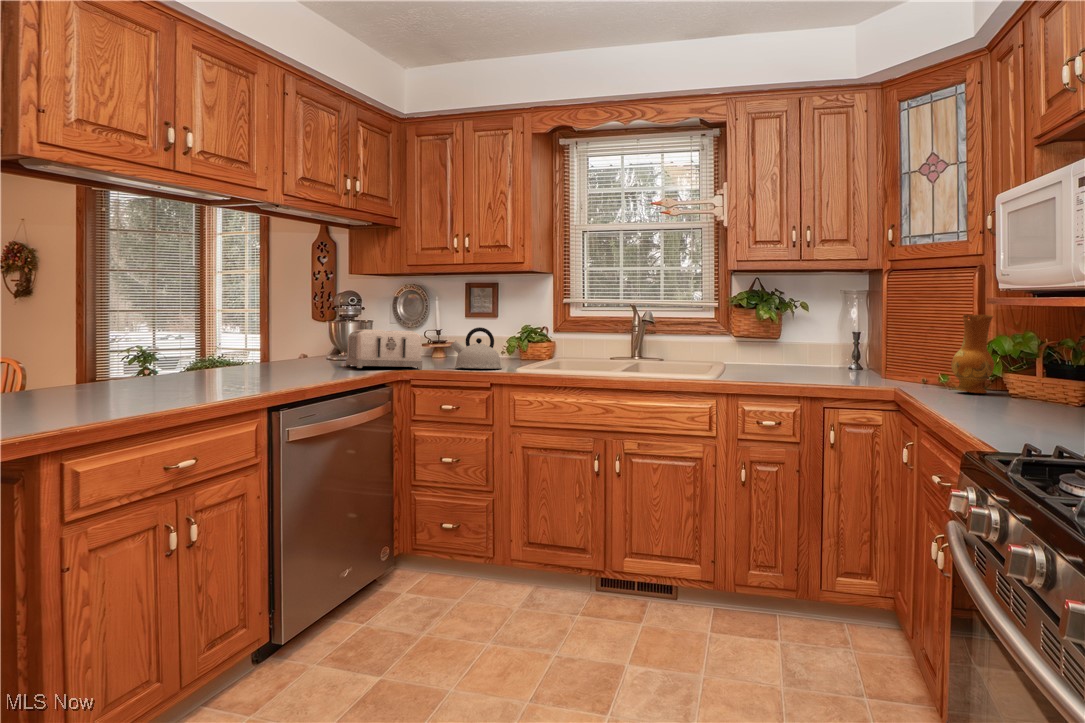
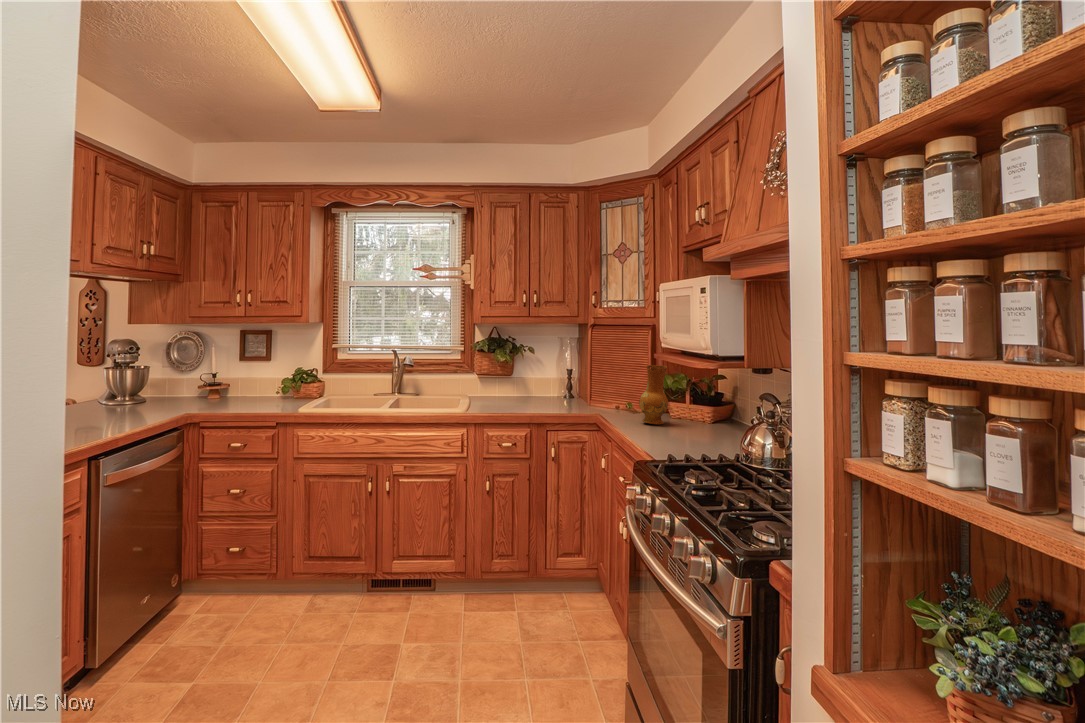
kettle: present [451,327,502,369] -> none [237,370,287,407]
toaster: present [346,329,422,369] -> none [132,374,209,411]

